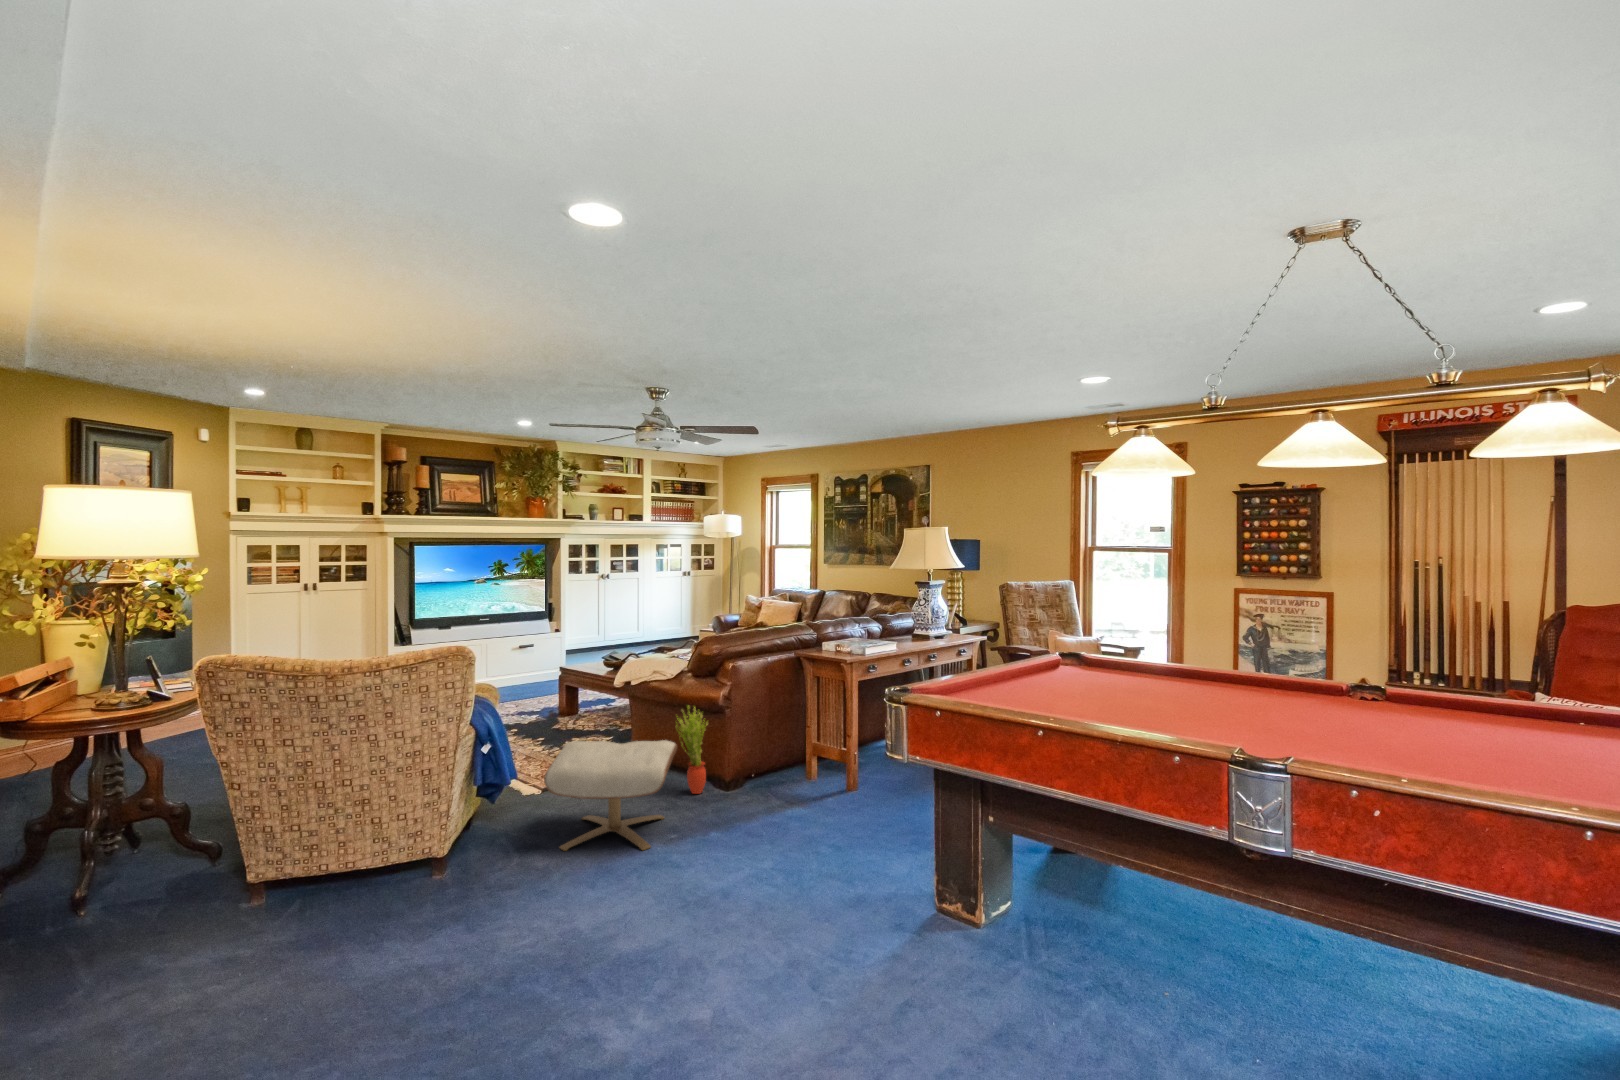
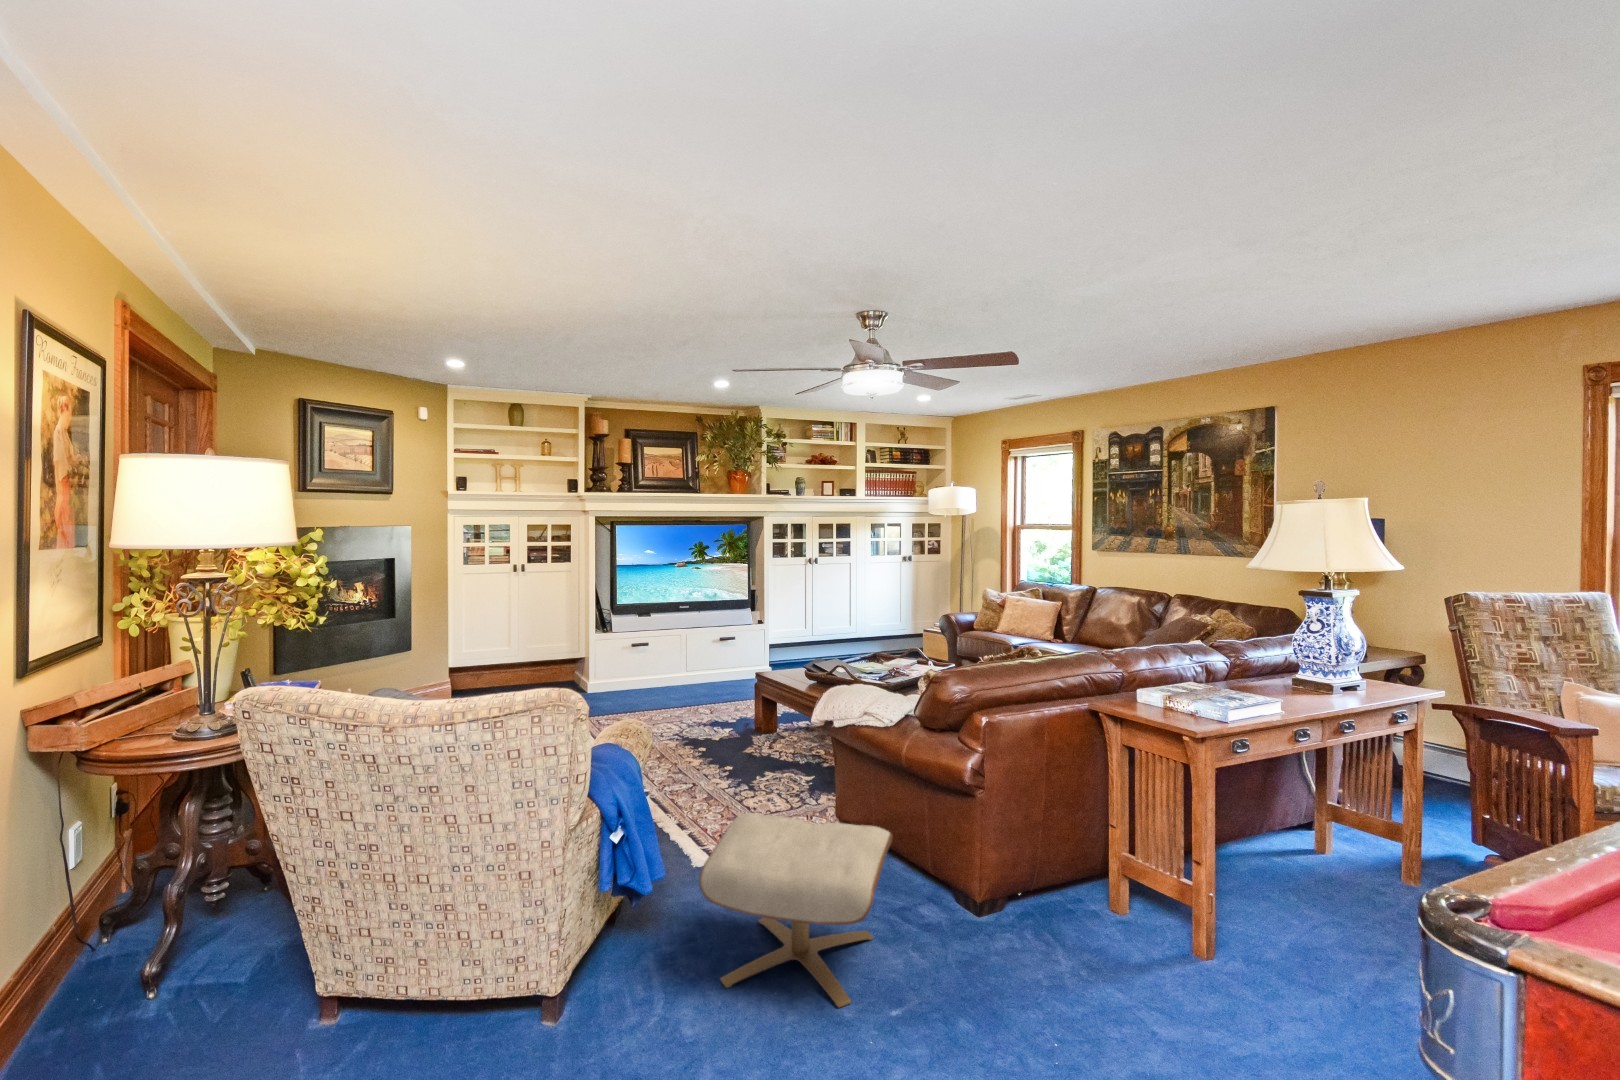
potted plant: present [679,706,708,794] -> none [890,762,938,893]

